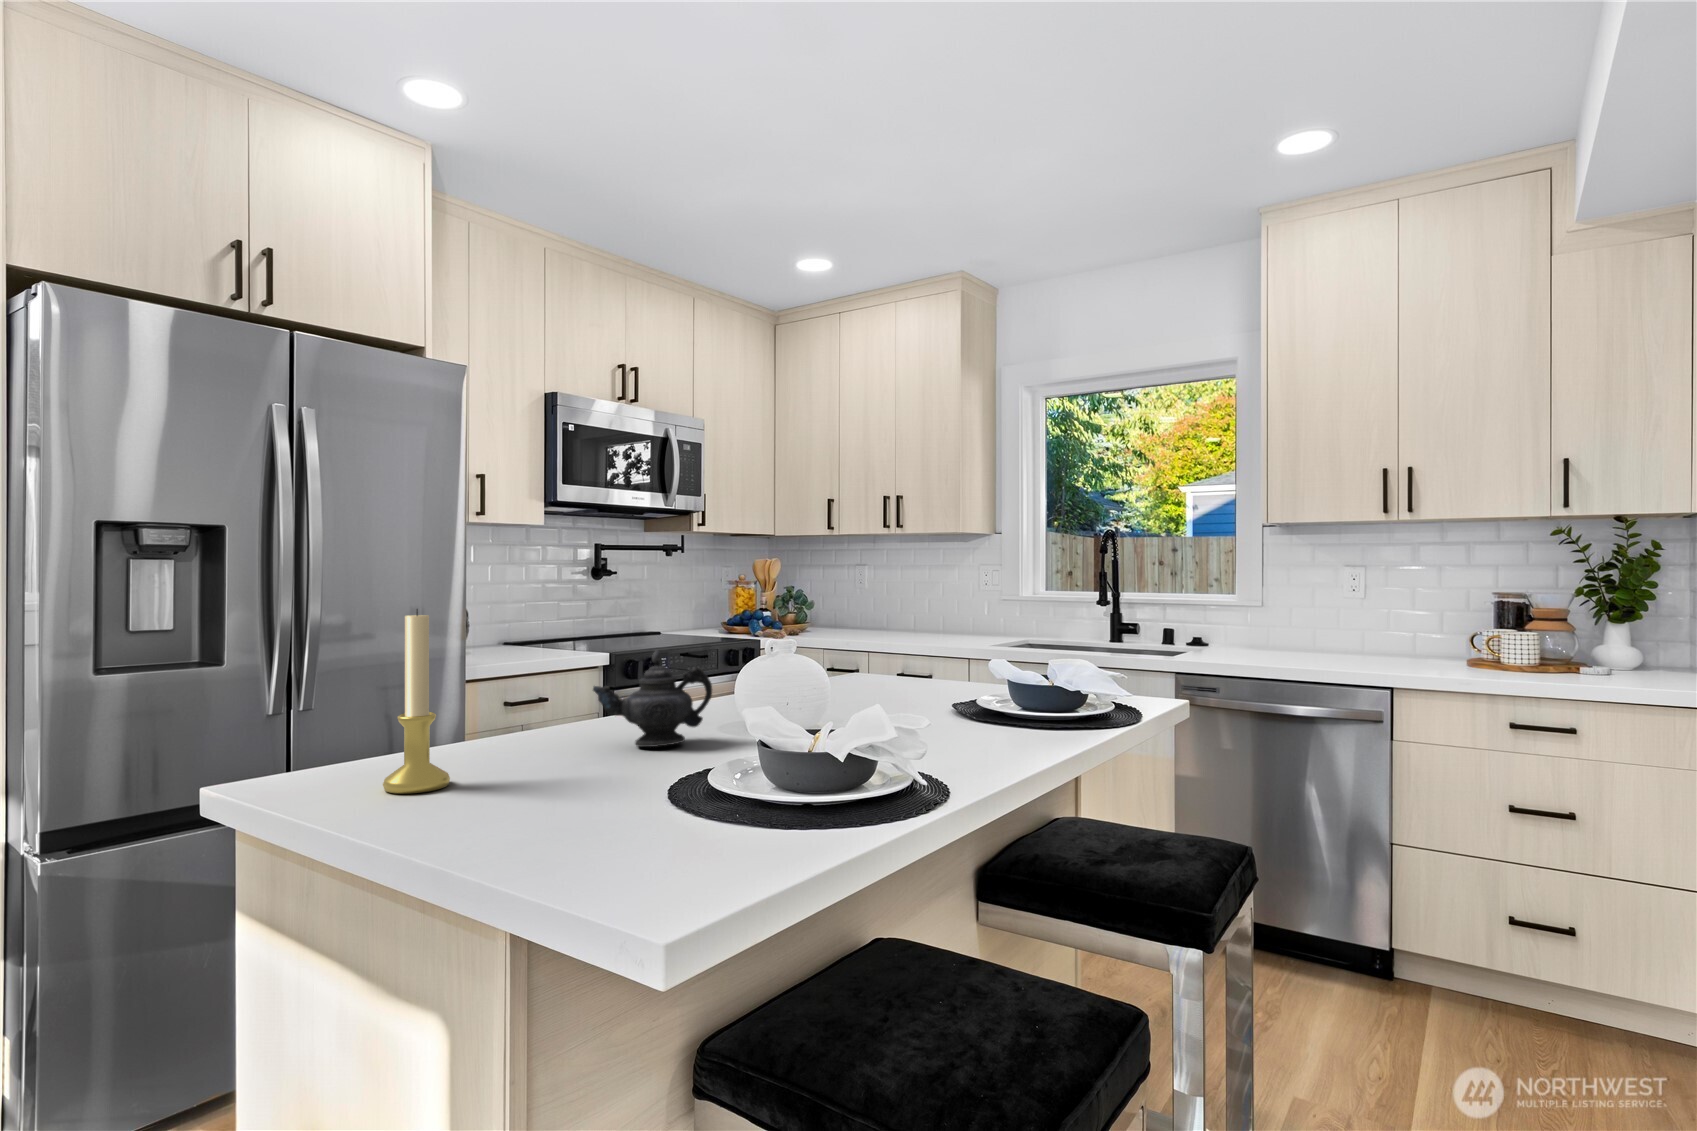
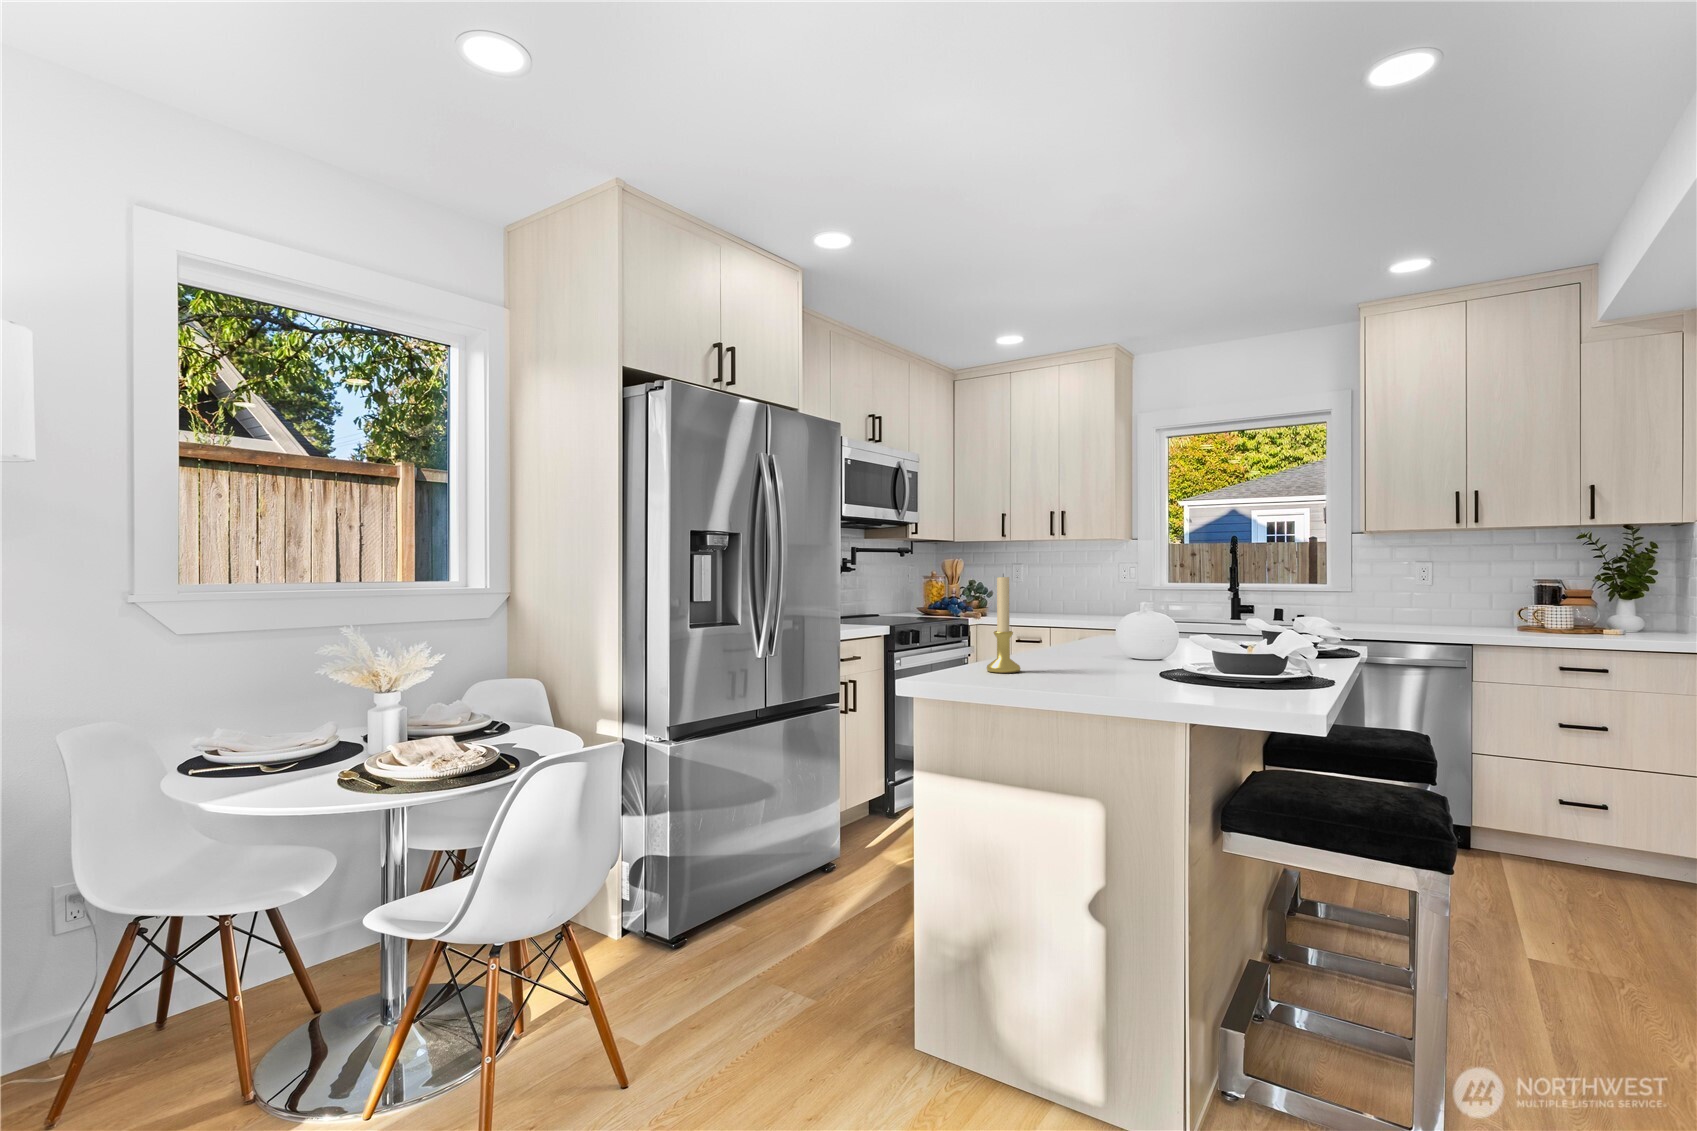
teapot: present [593,650,712,747] -> none [1049,603,1112,659]

